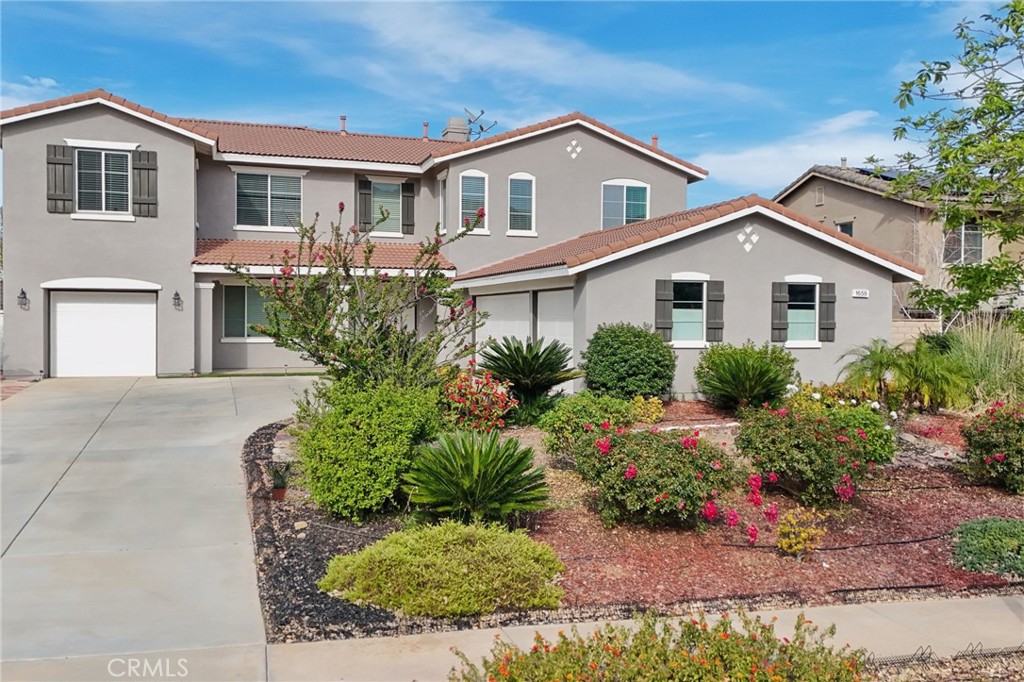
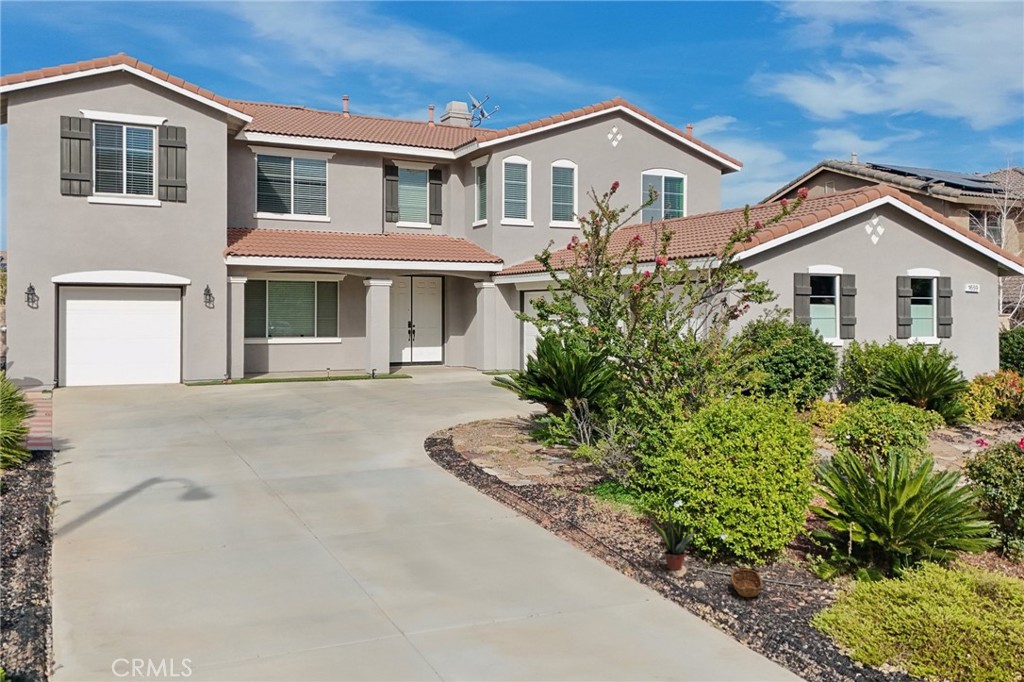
basket: none [276,496,316,517] -> present [731,566,762,597]

